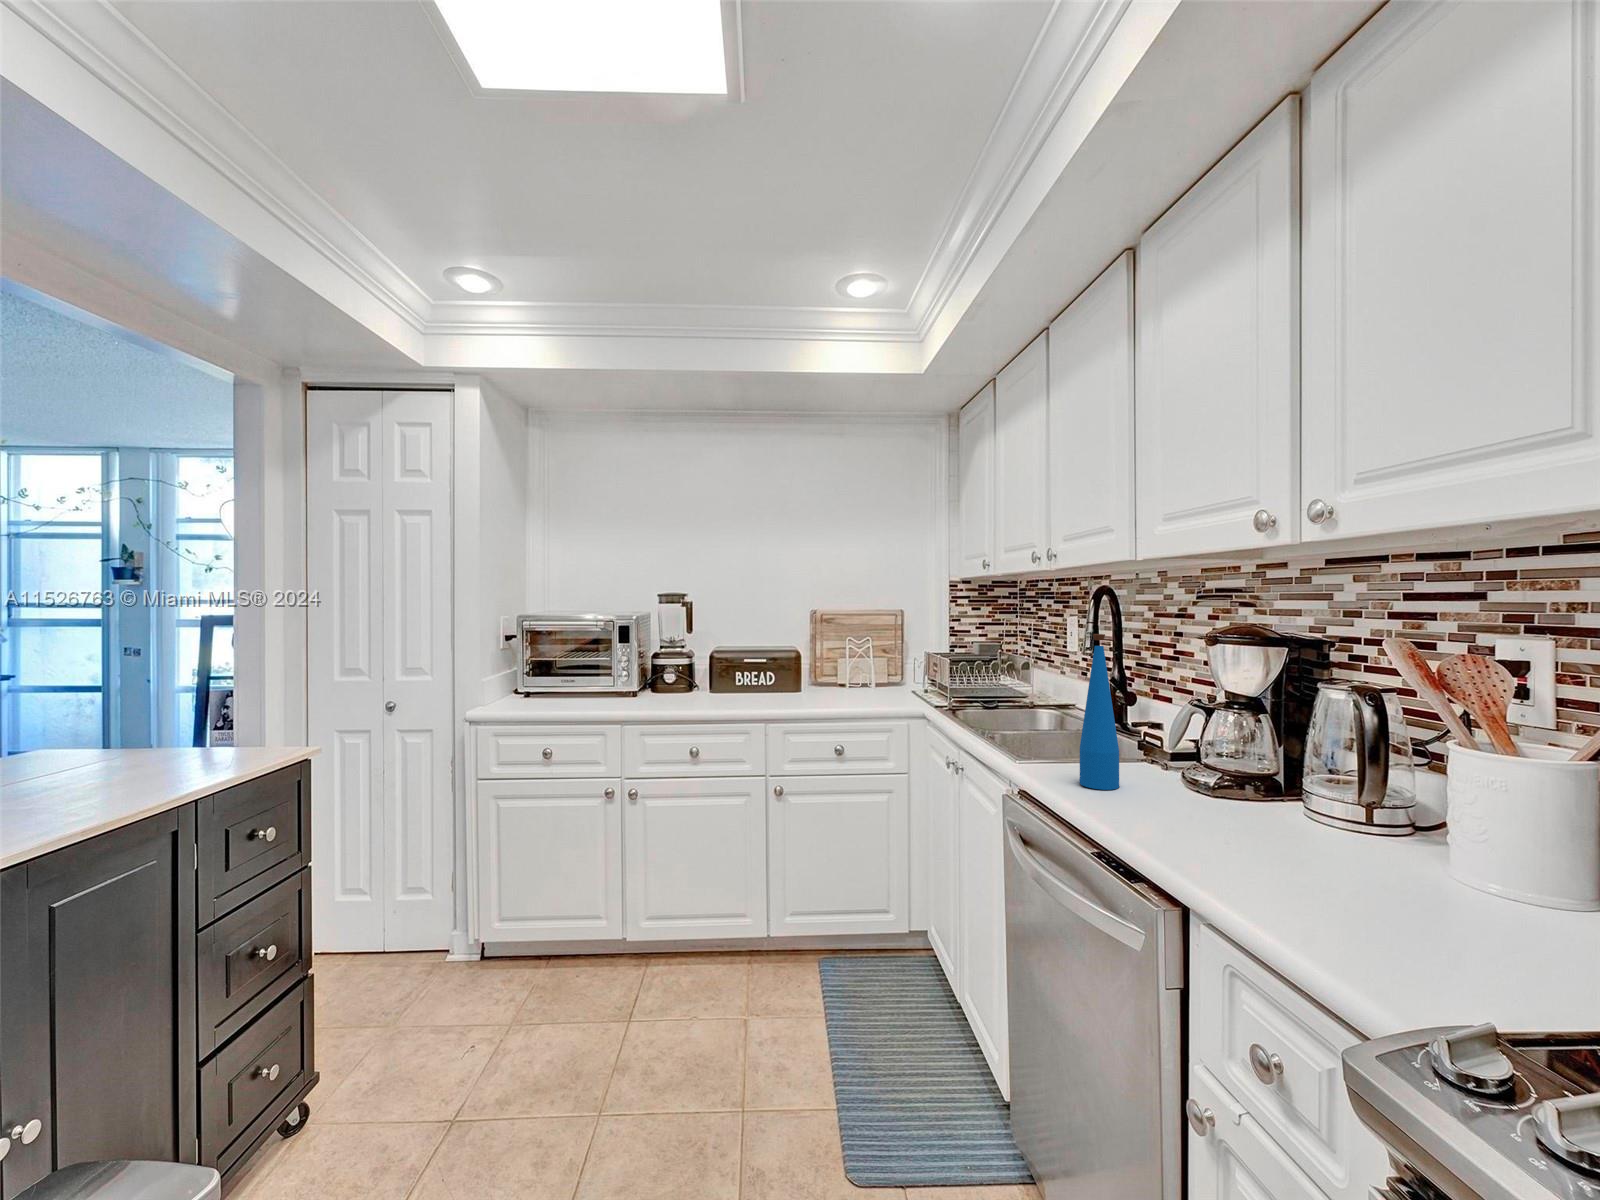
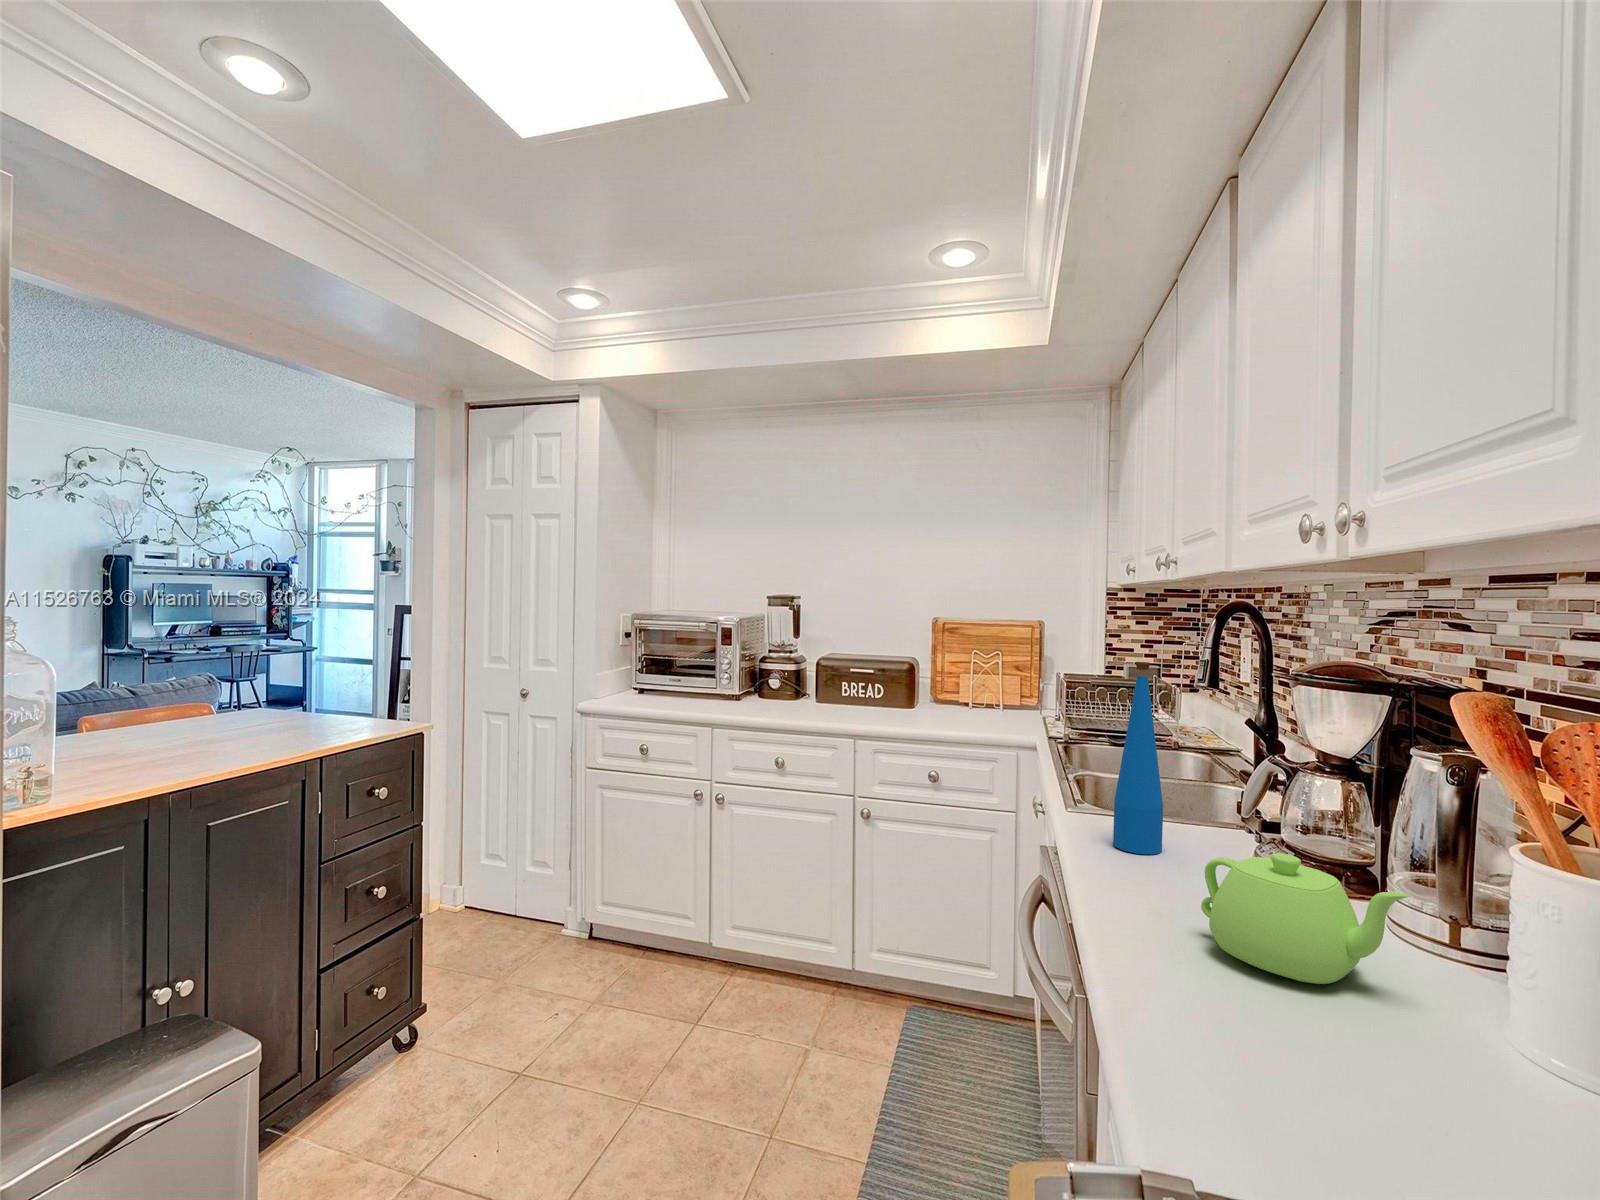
teapot: none [1217,770,1388,864] -> present [1201,853,1410,984]

